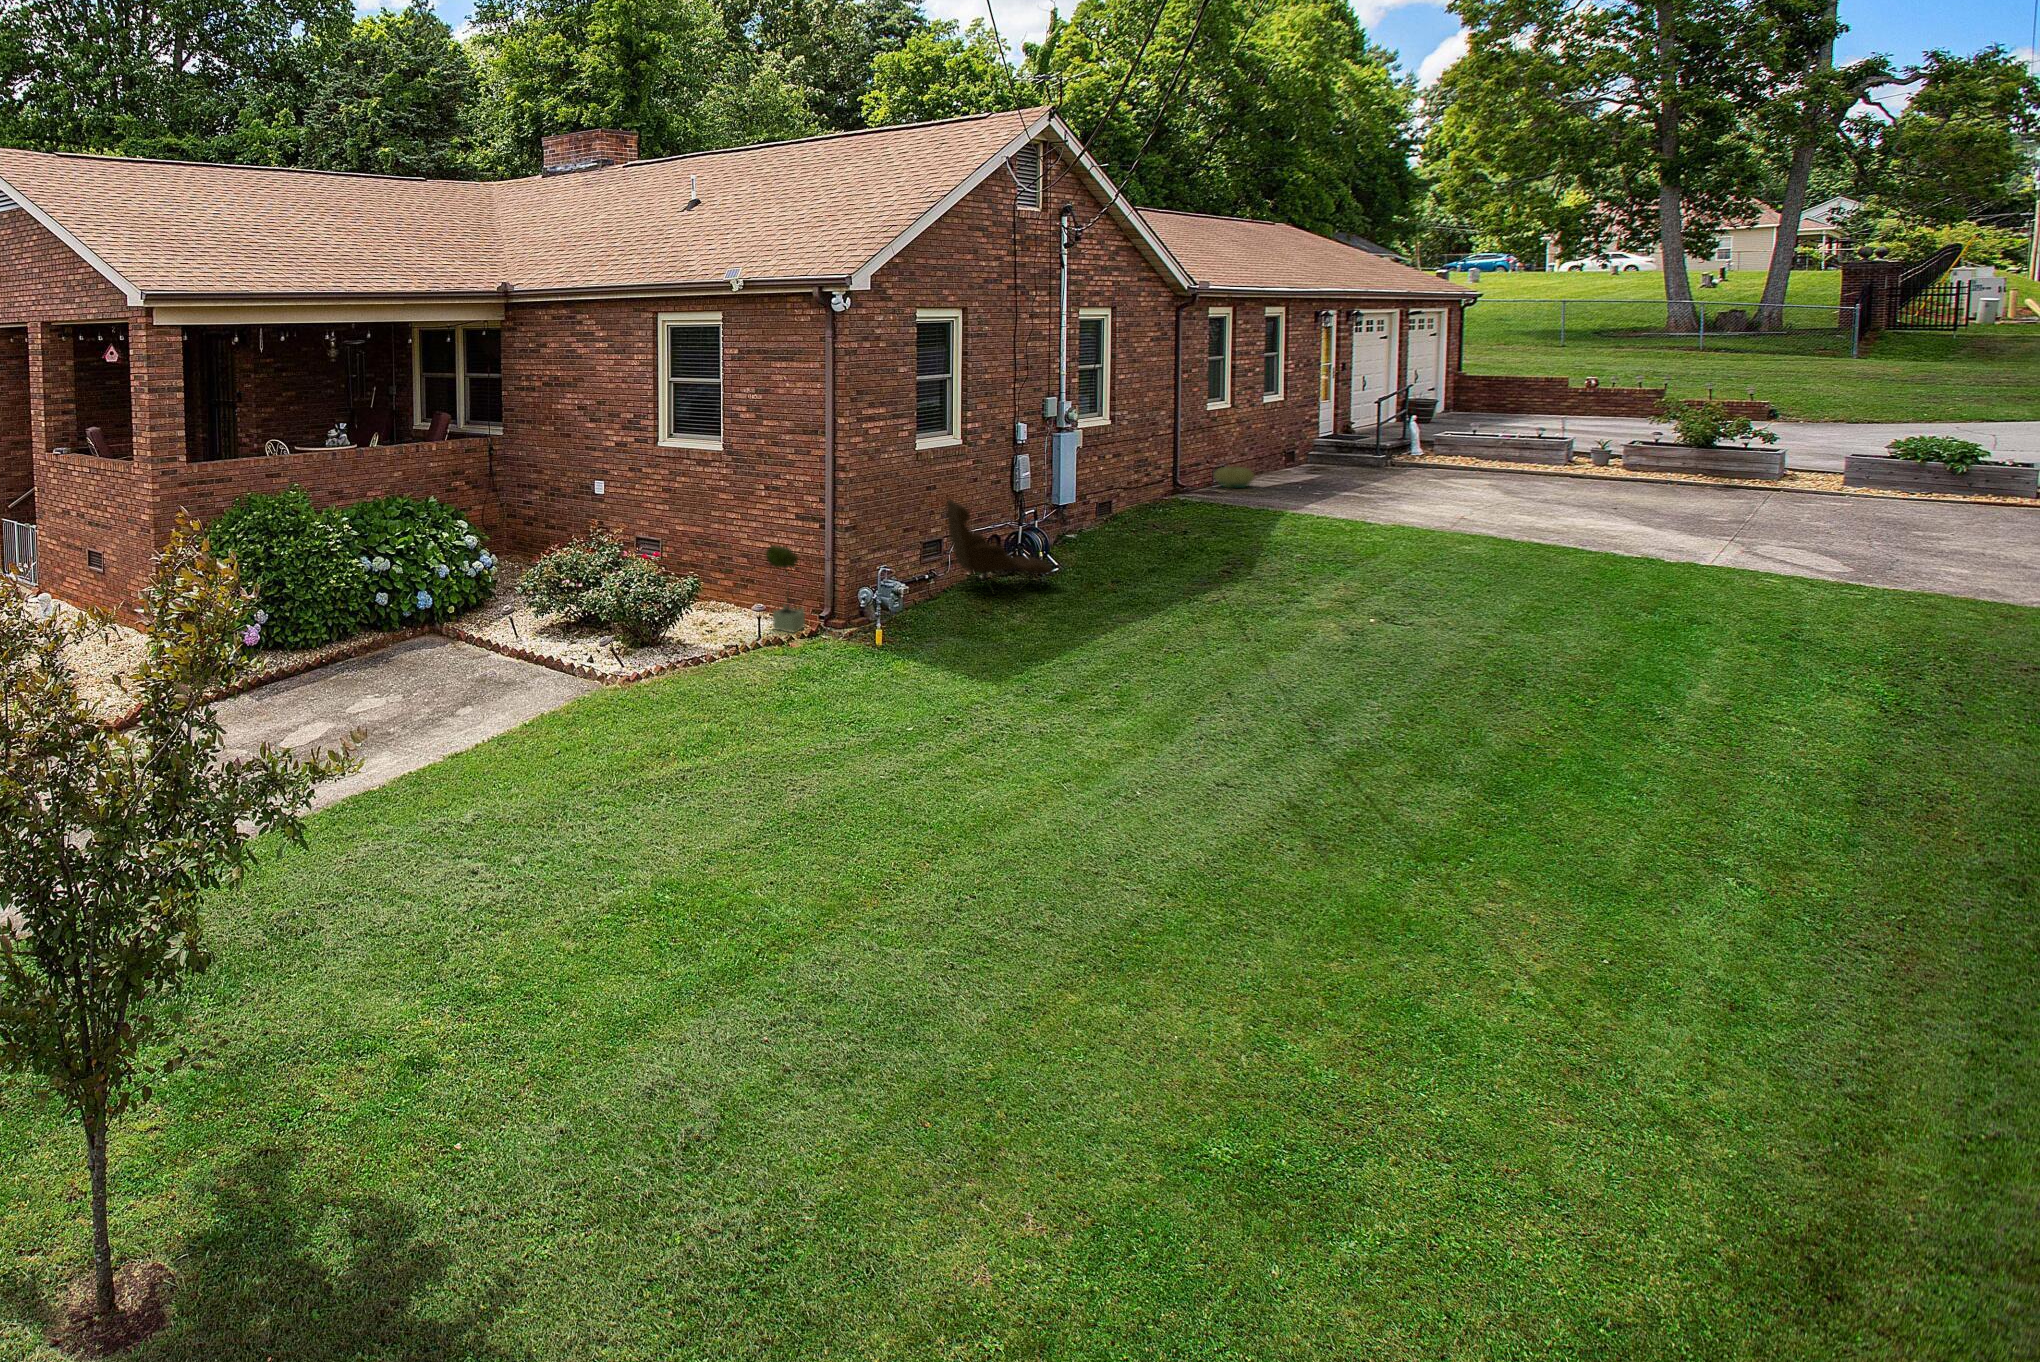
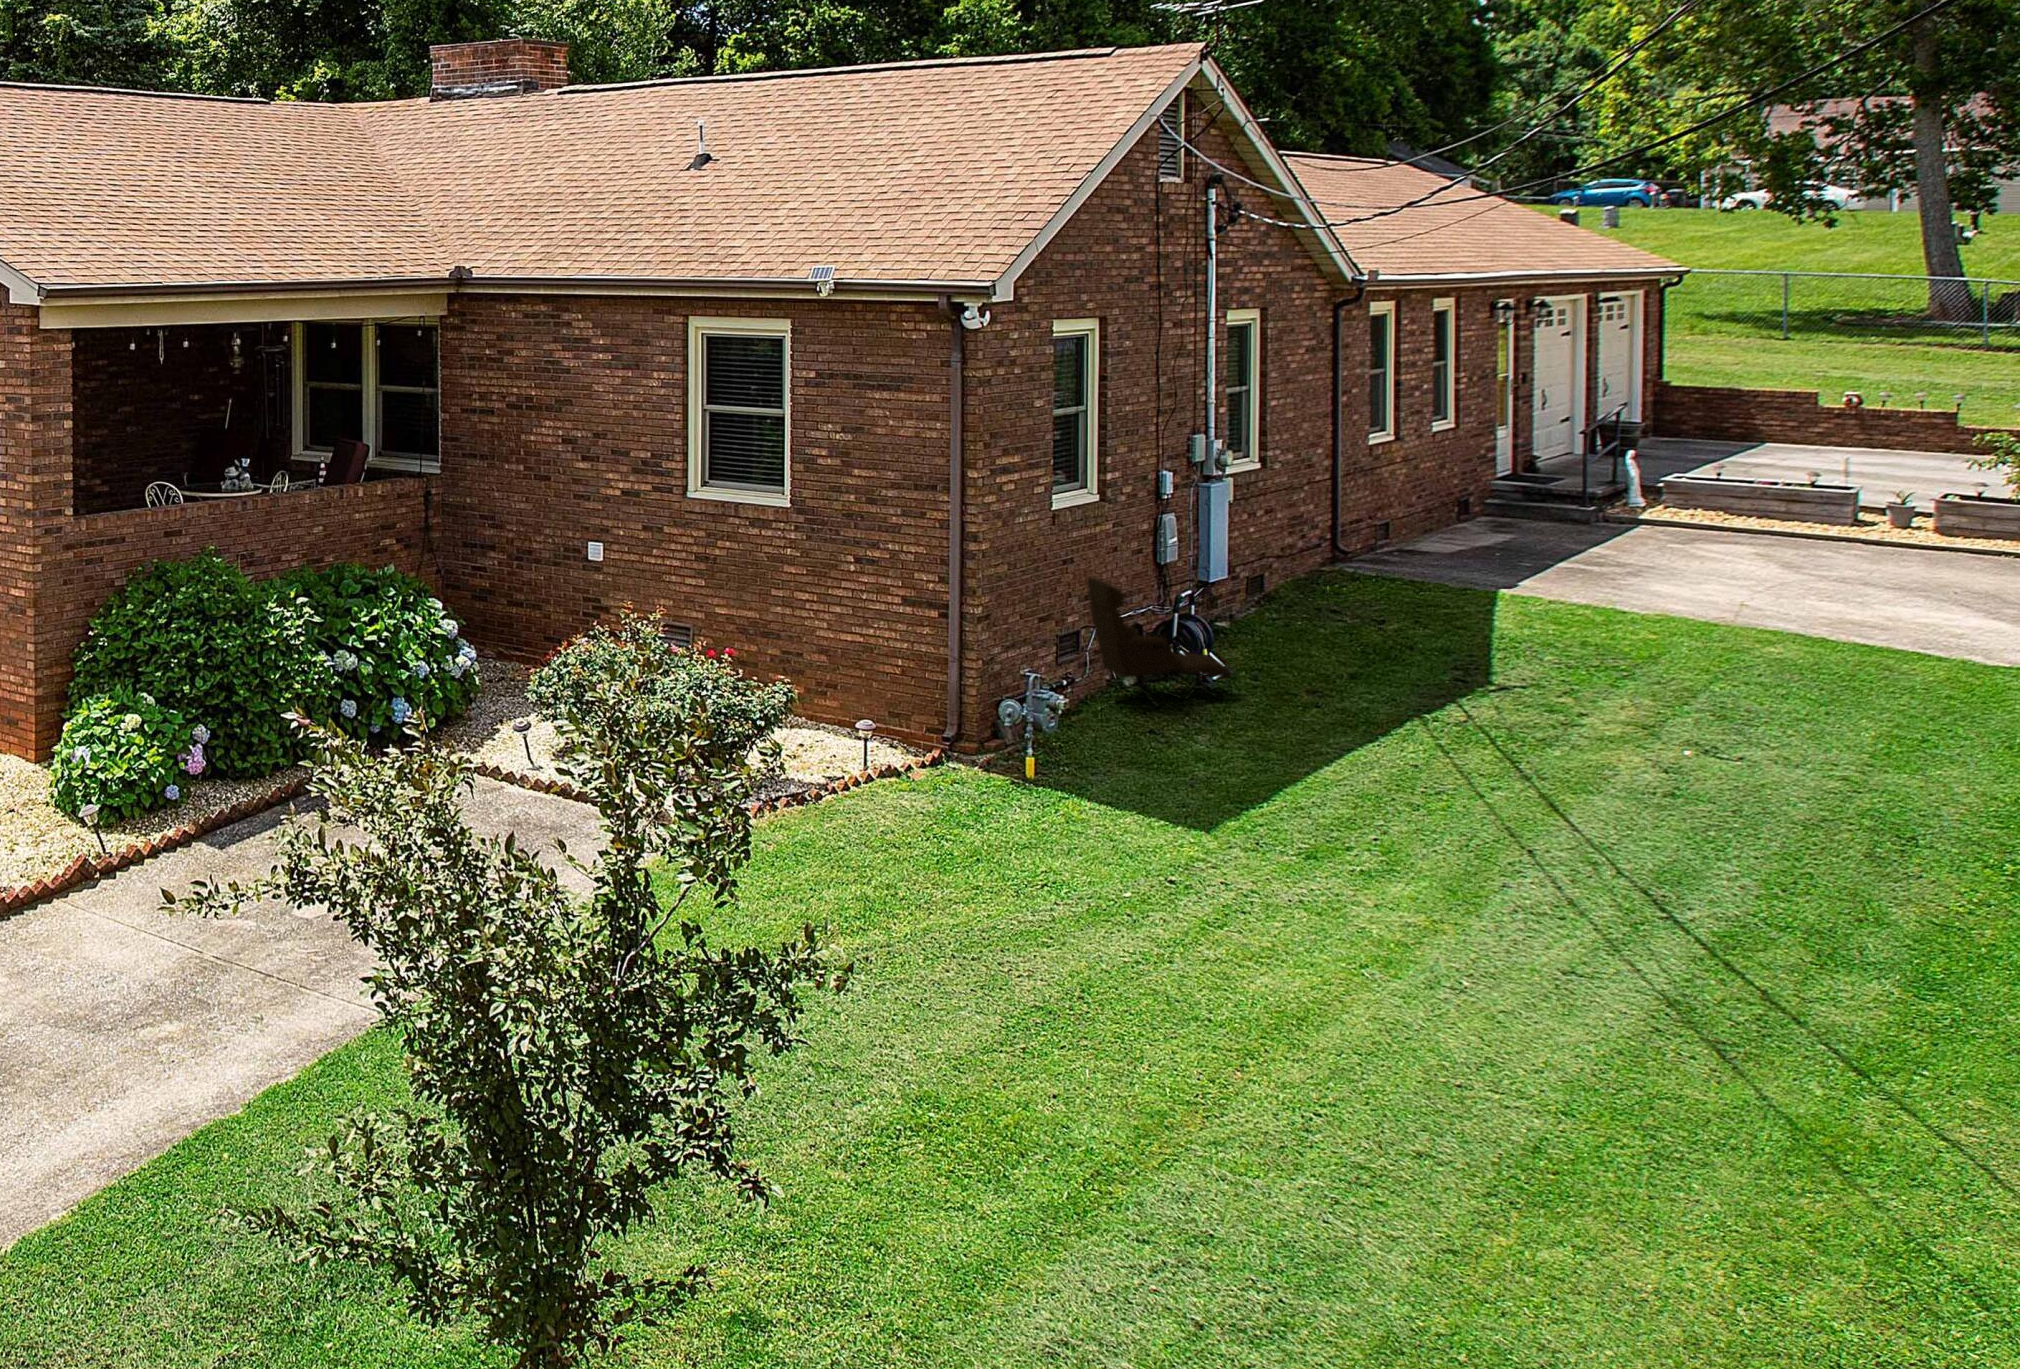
basket: present [1214,467,1254,488] -> none [1379,528,1434,558]
potted tree: present [766,545,805,633] -> none [874,643,928,765]

